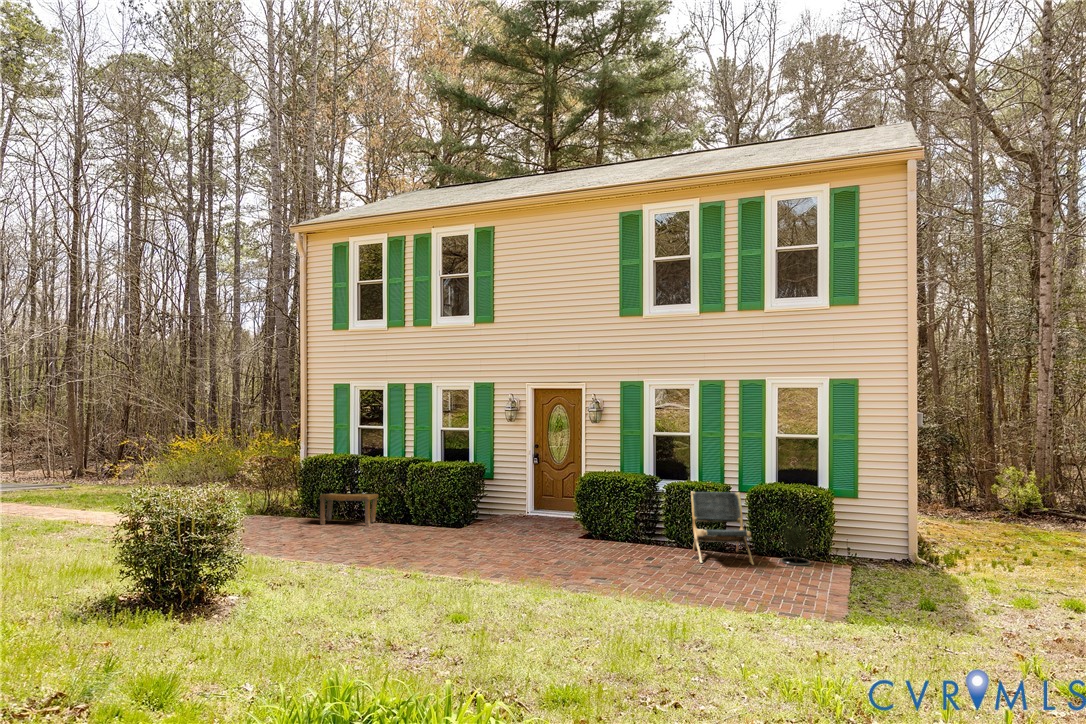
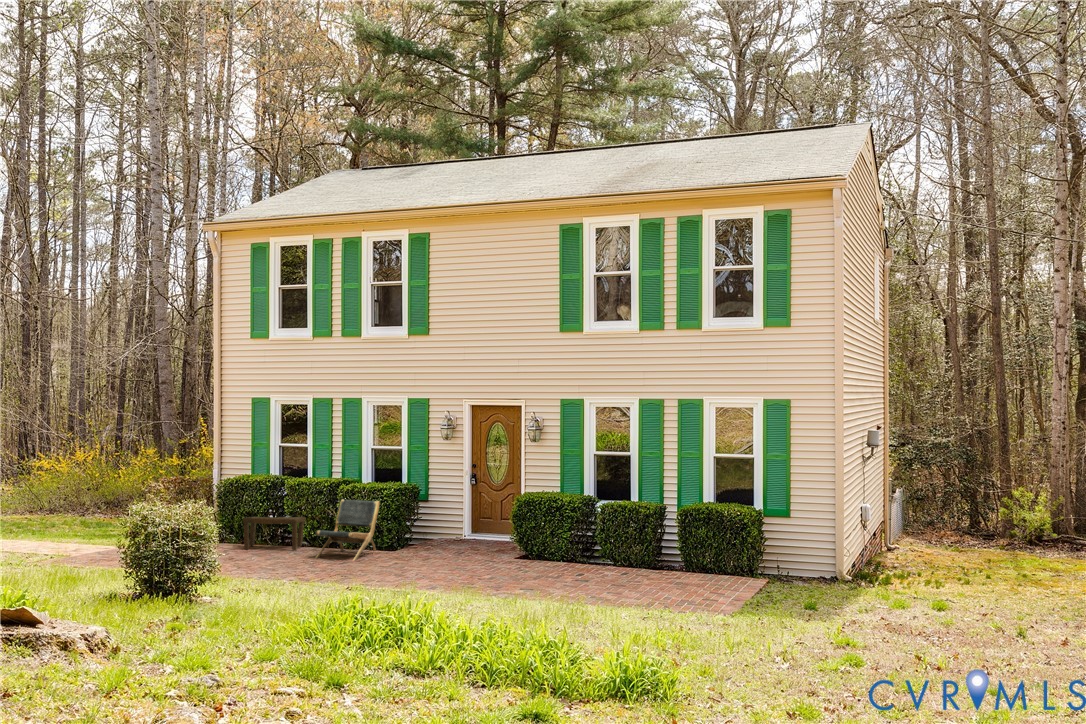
lounge chair: present [691,491,754,565] -> present [316,499,380,560]
potted tree: present [781,517,811,566] -> none [705,529,736,580]

